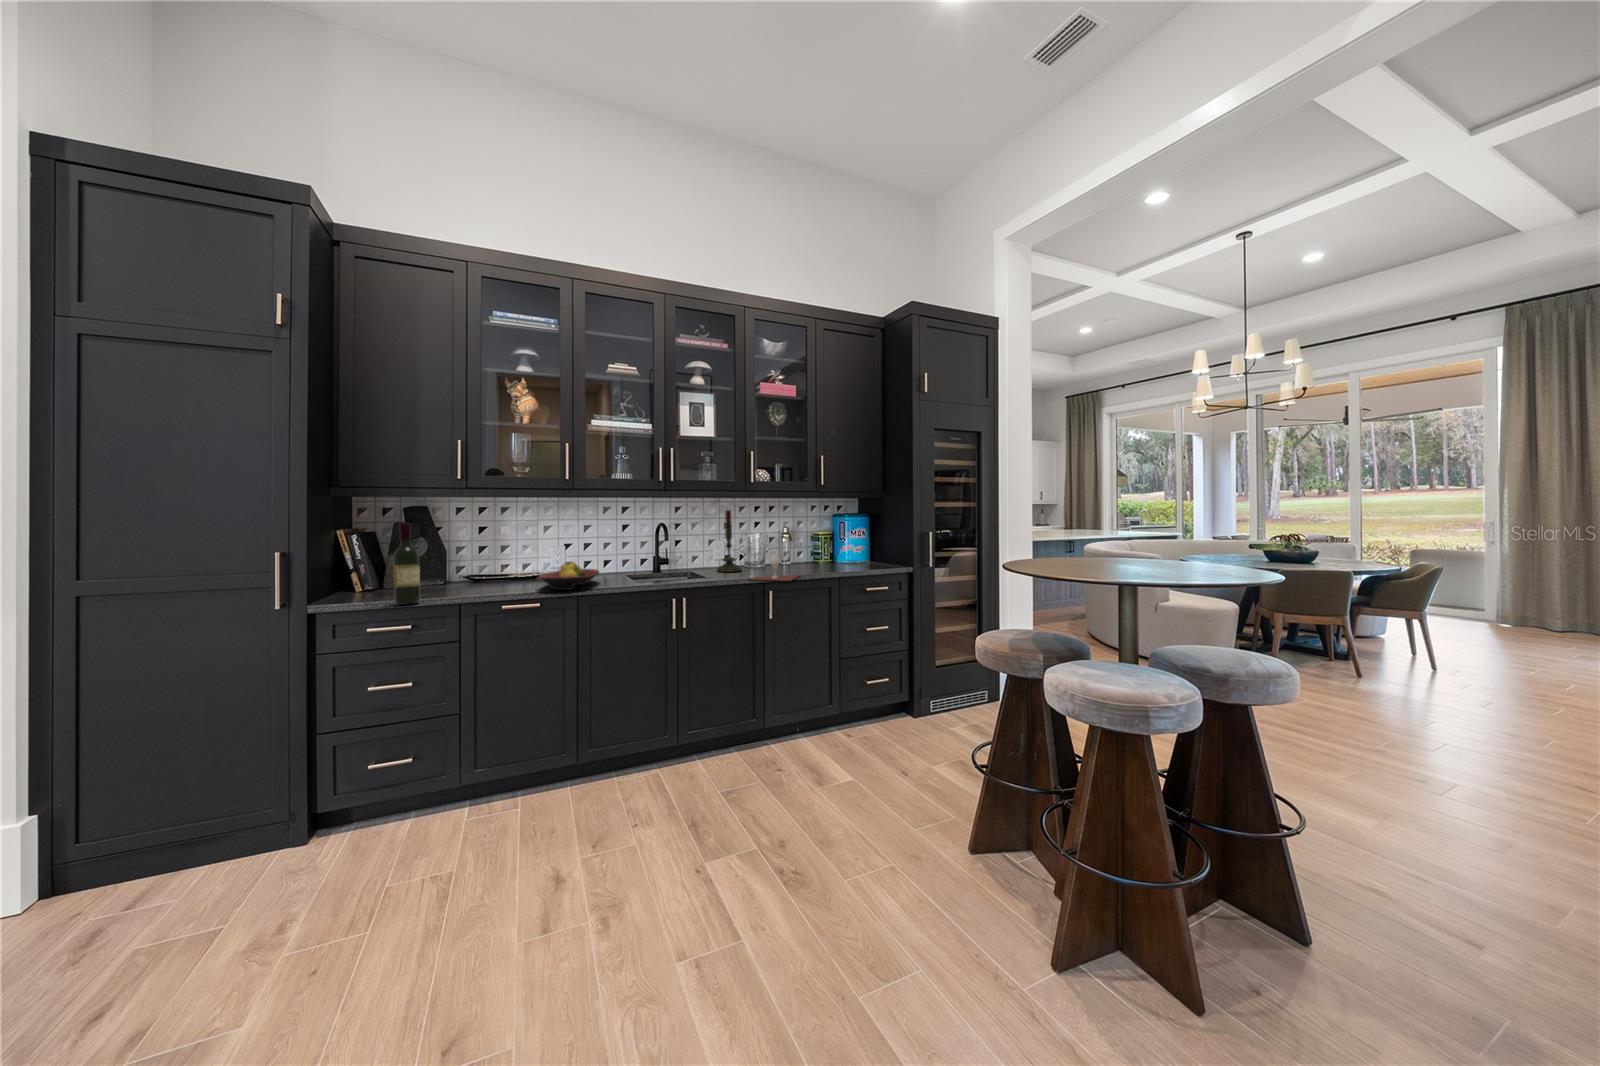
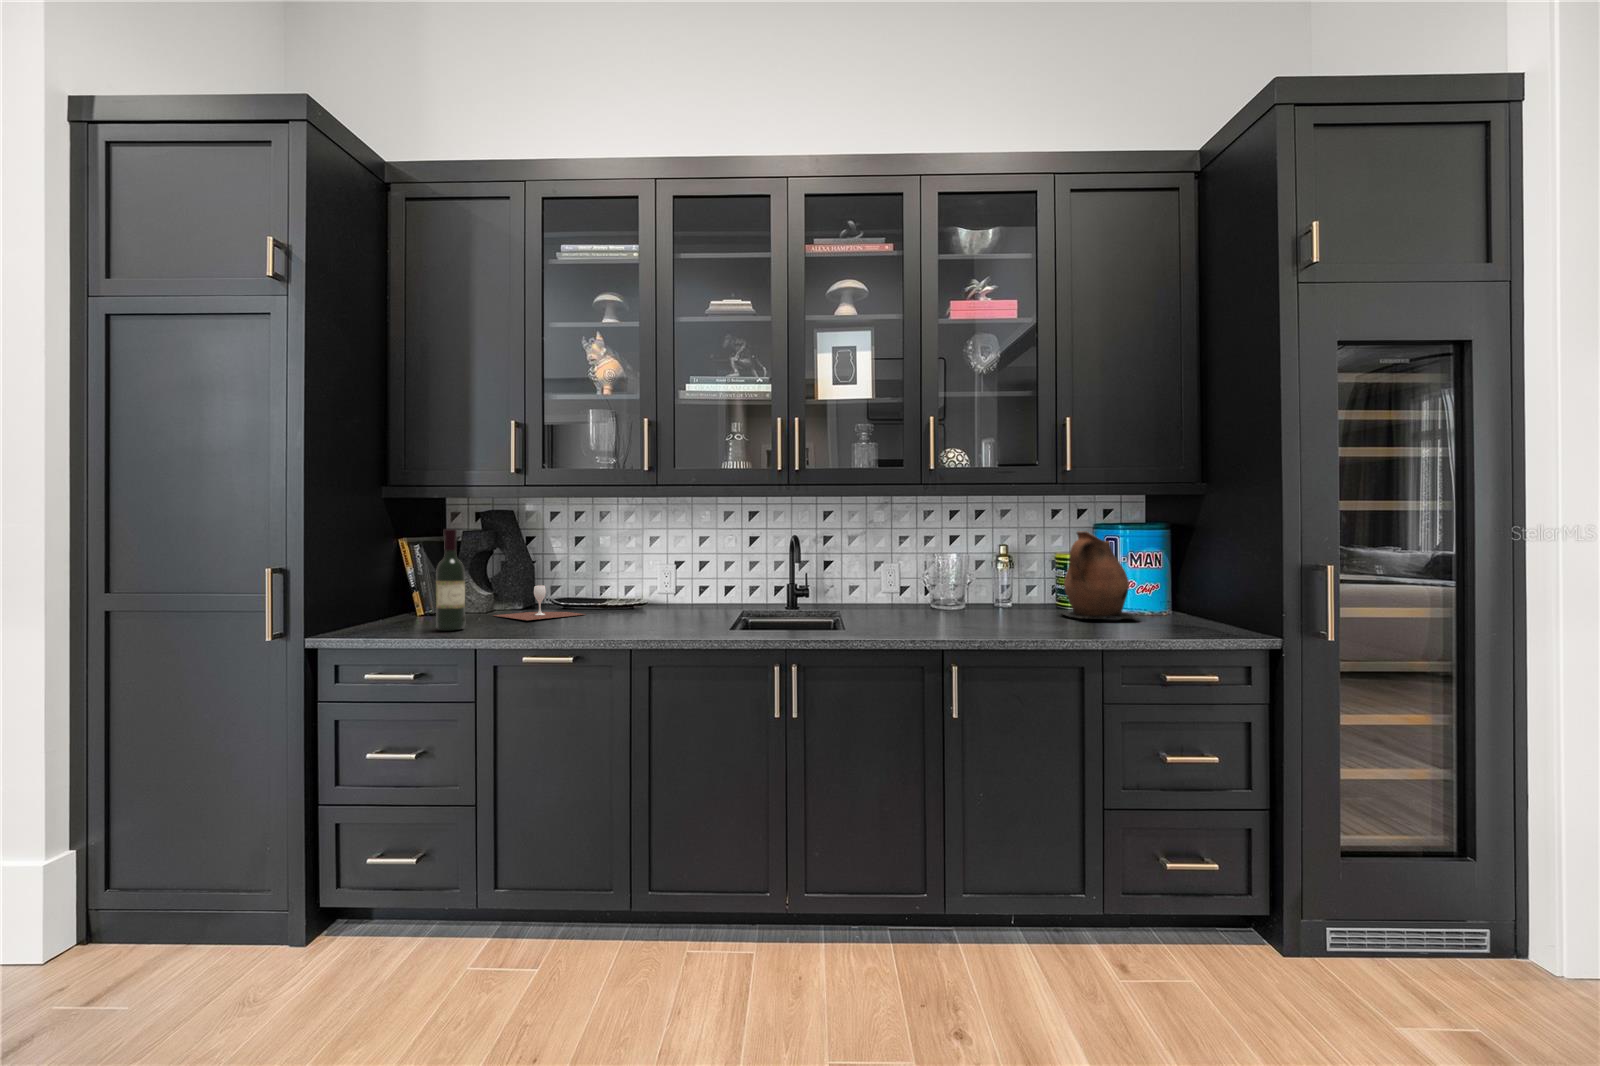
candle: present [717,510,742,572] -> none [881,510,921,613]
ceramic pitcher: none [819,520,864,569] -> present [1061,532,1138,619]
wine glass: present [751,558,798,581] -> present [494,585,585,620]
fruit bowl: present [539,562,599,590] -> none [606,586,698,625]

